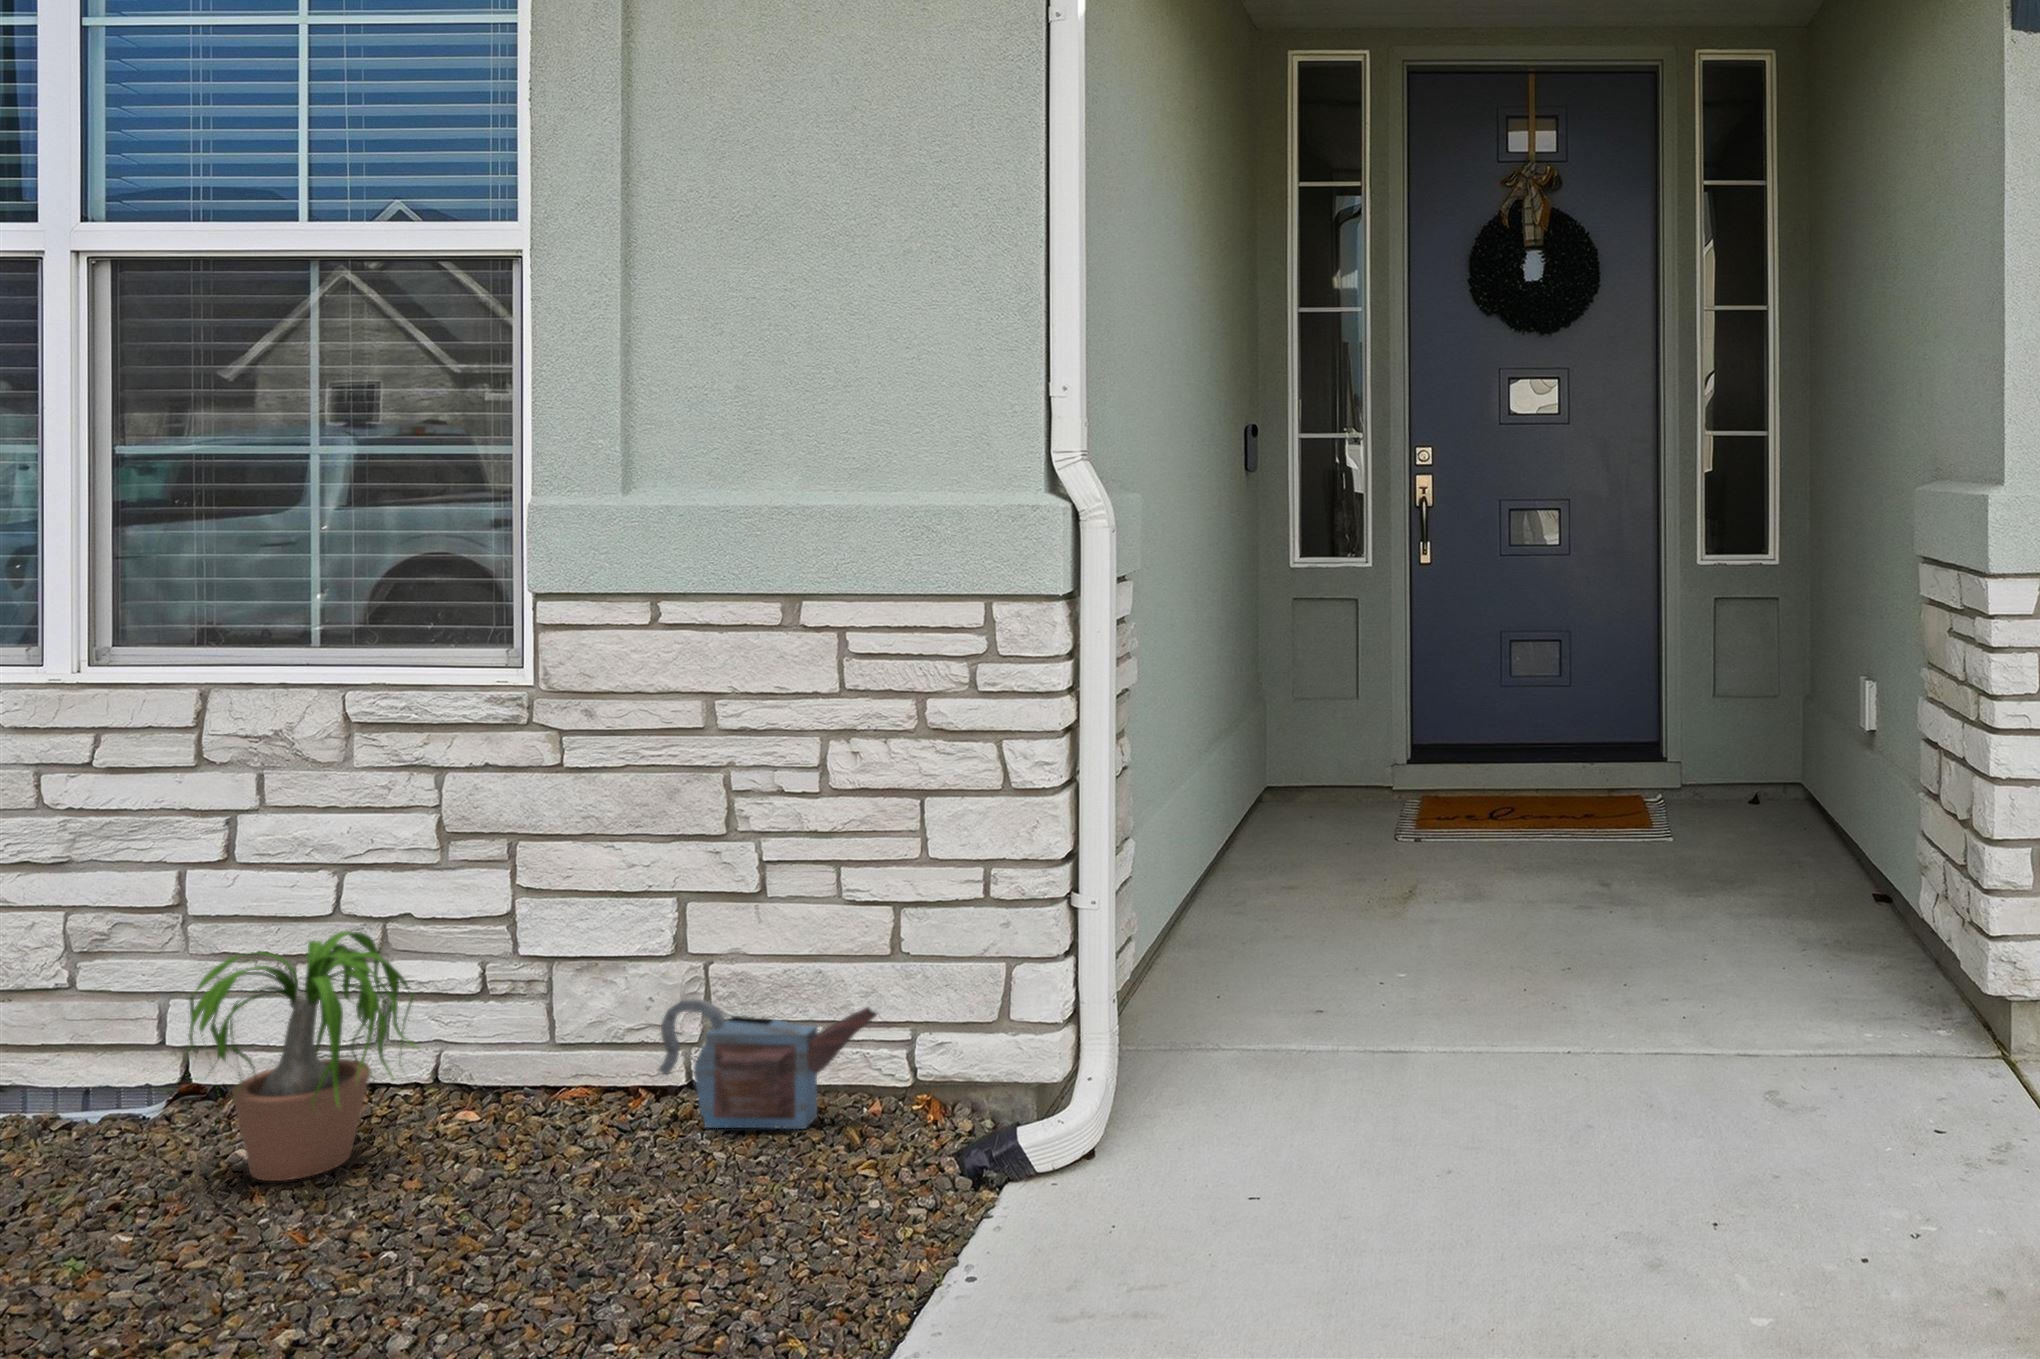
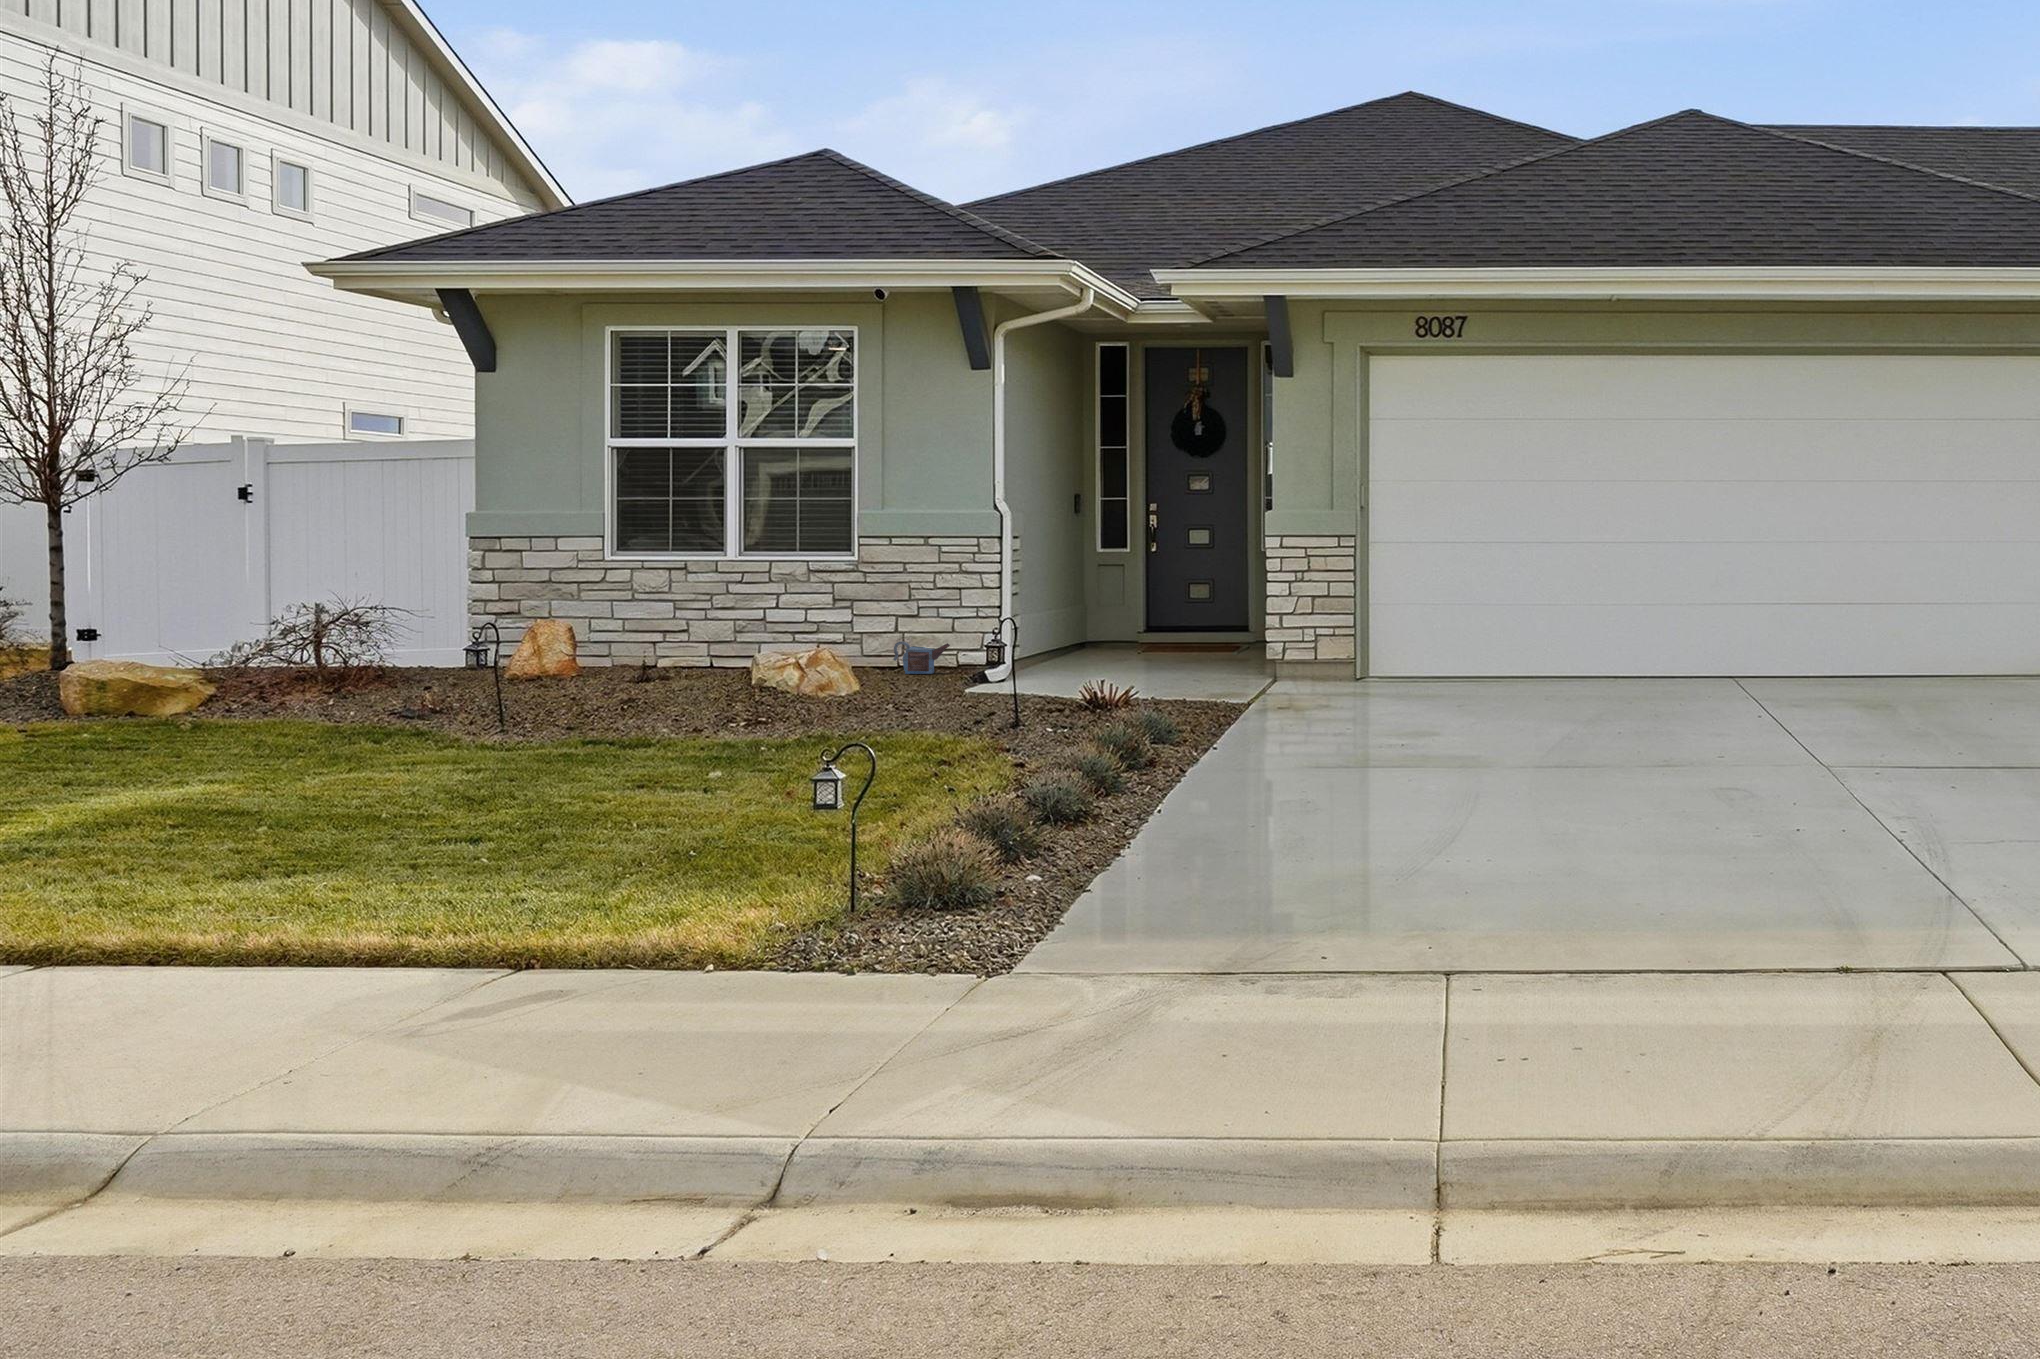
potted plant: present [183,931,414,1181] -> none [770,622,841,679]

